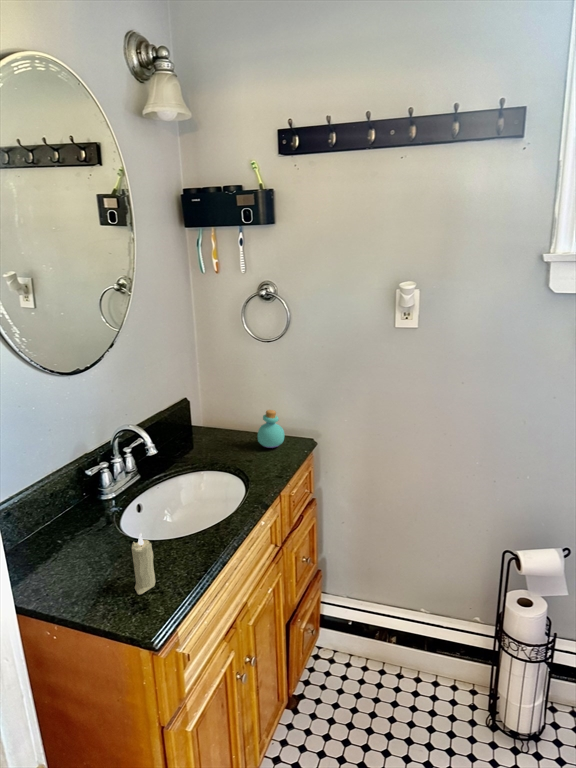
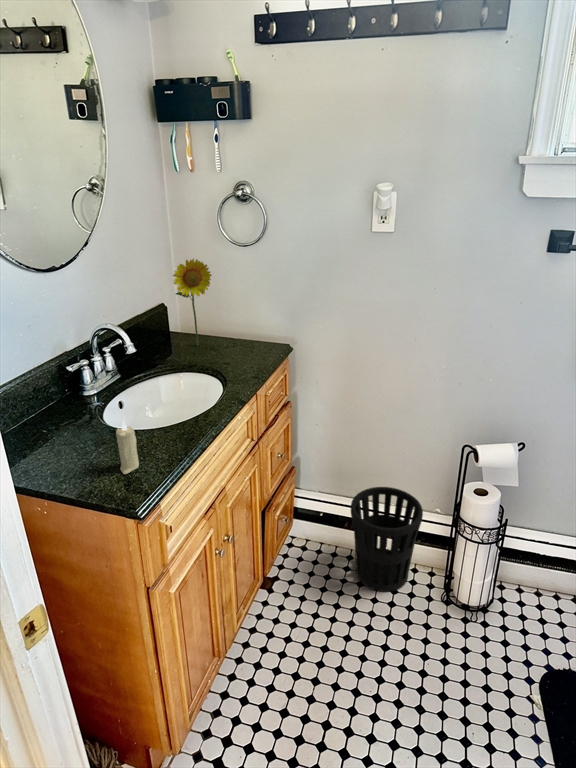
flower: none [196,356,236,442] -> present [173,259,212,346]
perfume bottle: present [258,410,284,448] -> none [234,313,261,351]
wastebasket: none [382,592,461,715] -> present [351,487,423,592]

